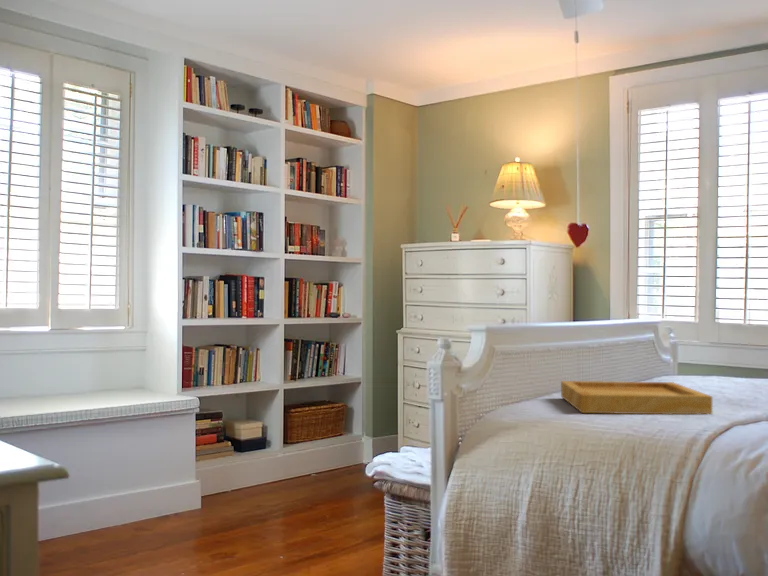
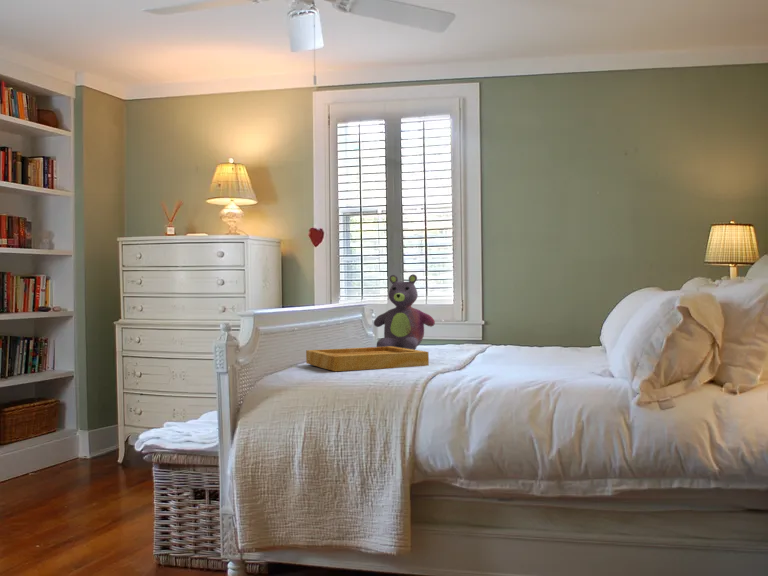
stuffed bear: none [663,291,744,388] -> present [374,274,435,350]

